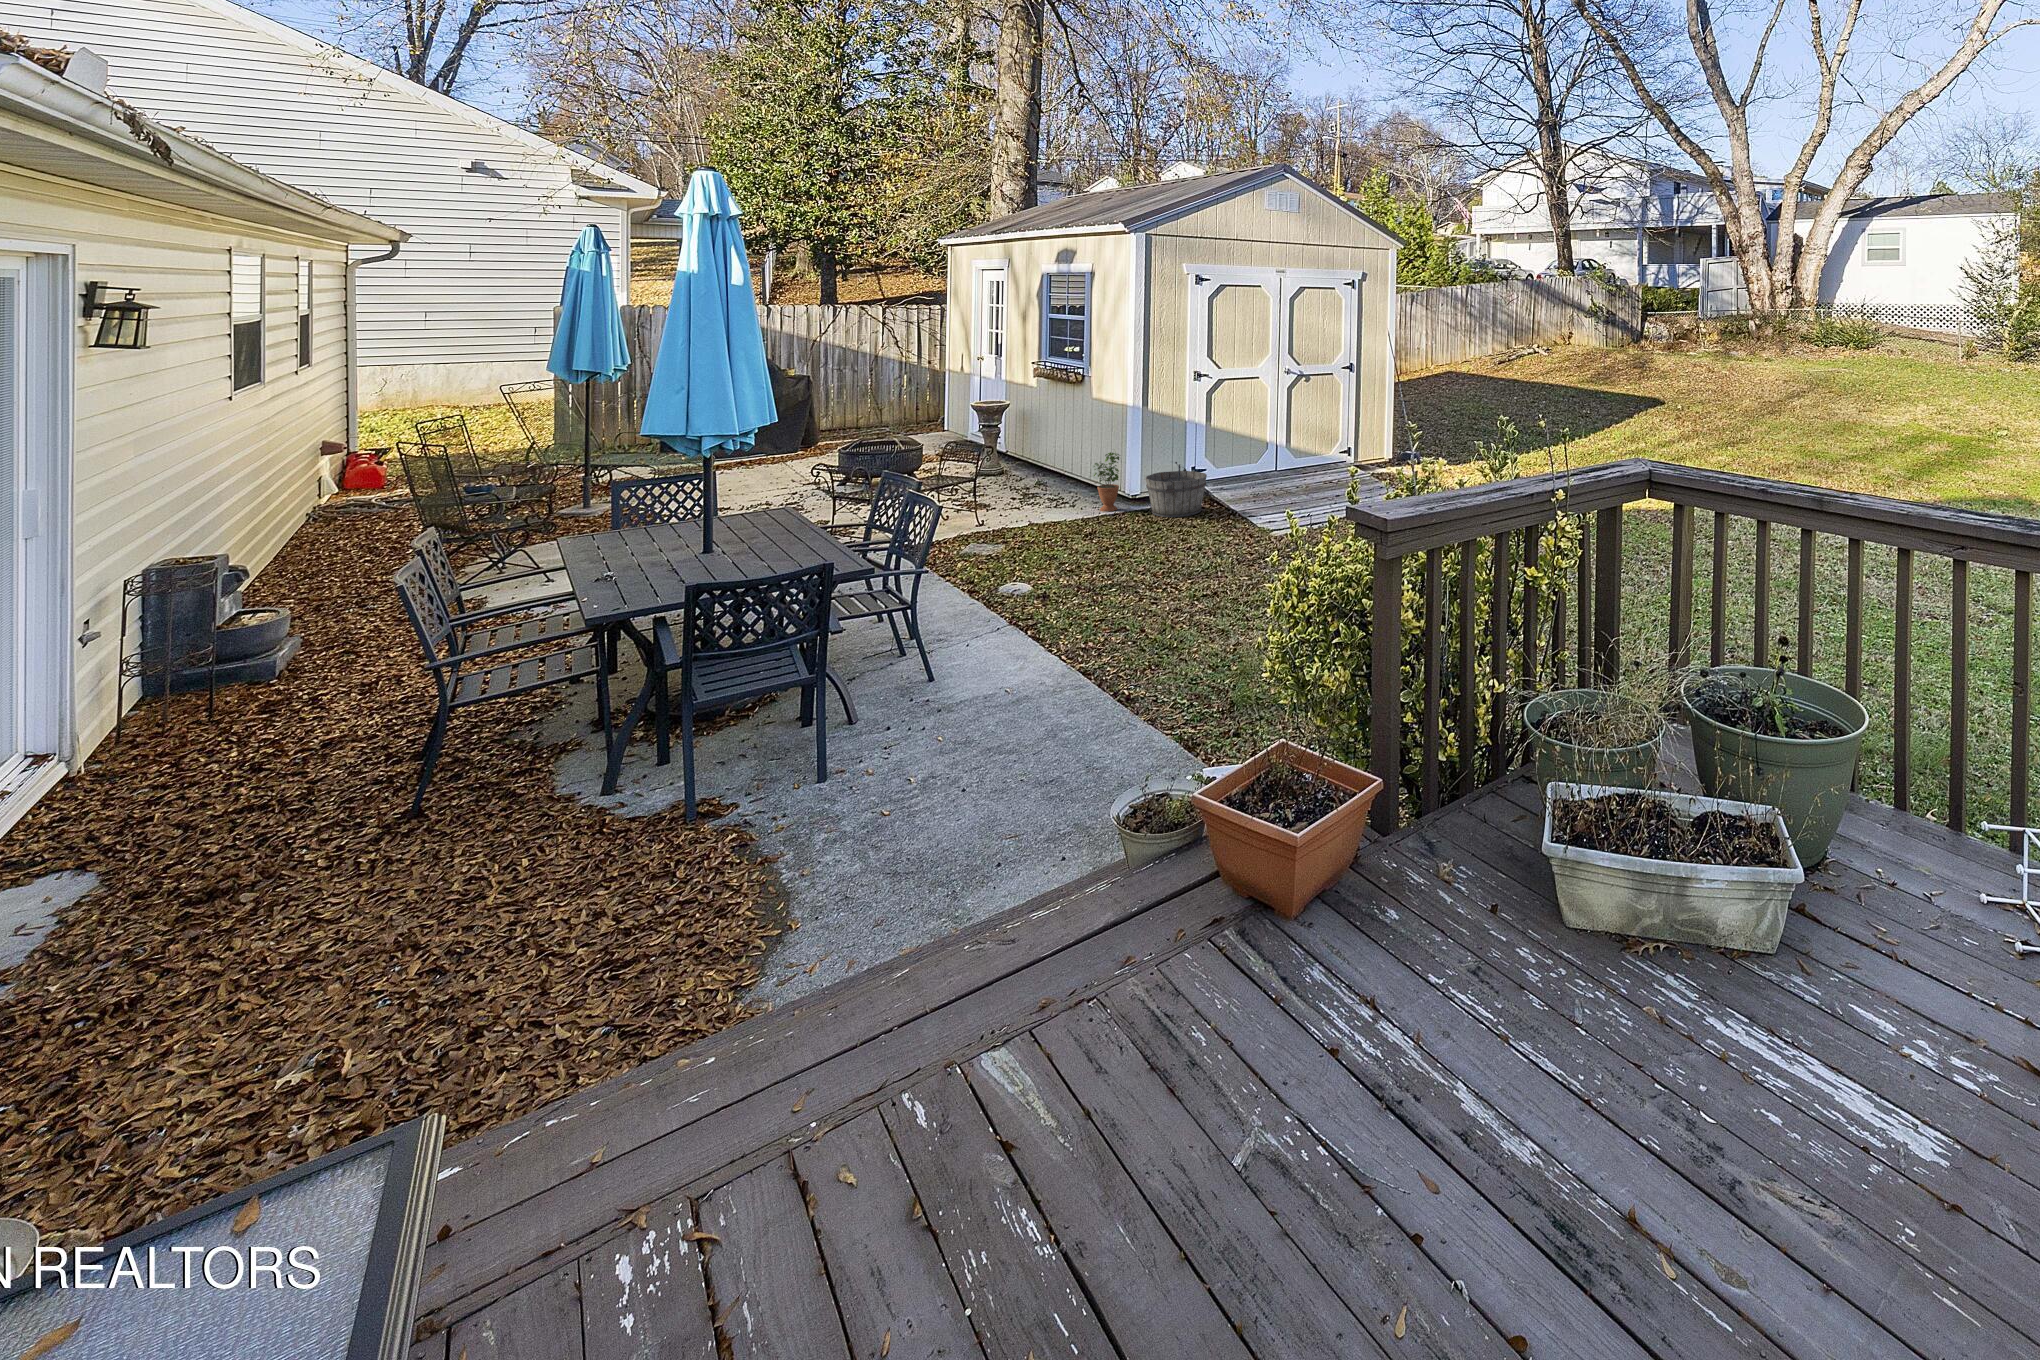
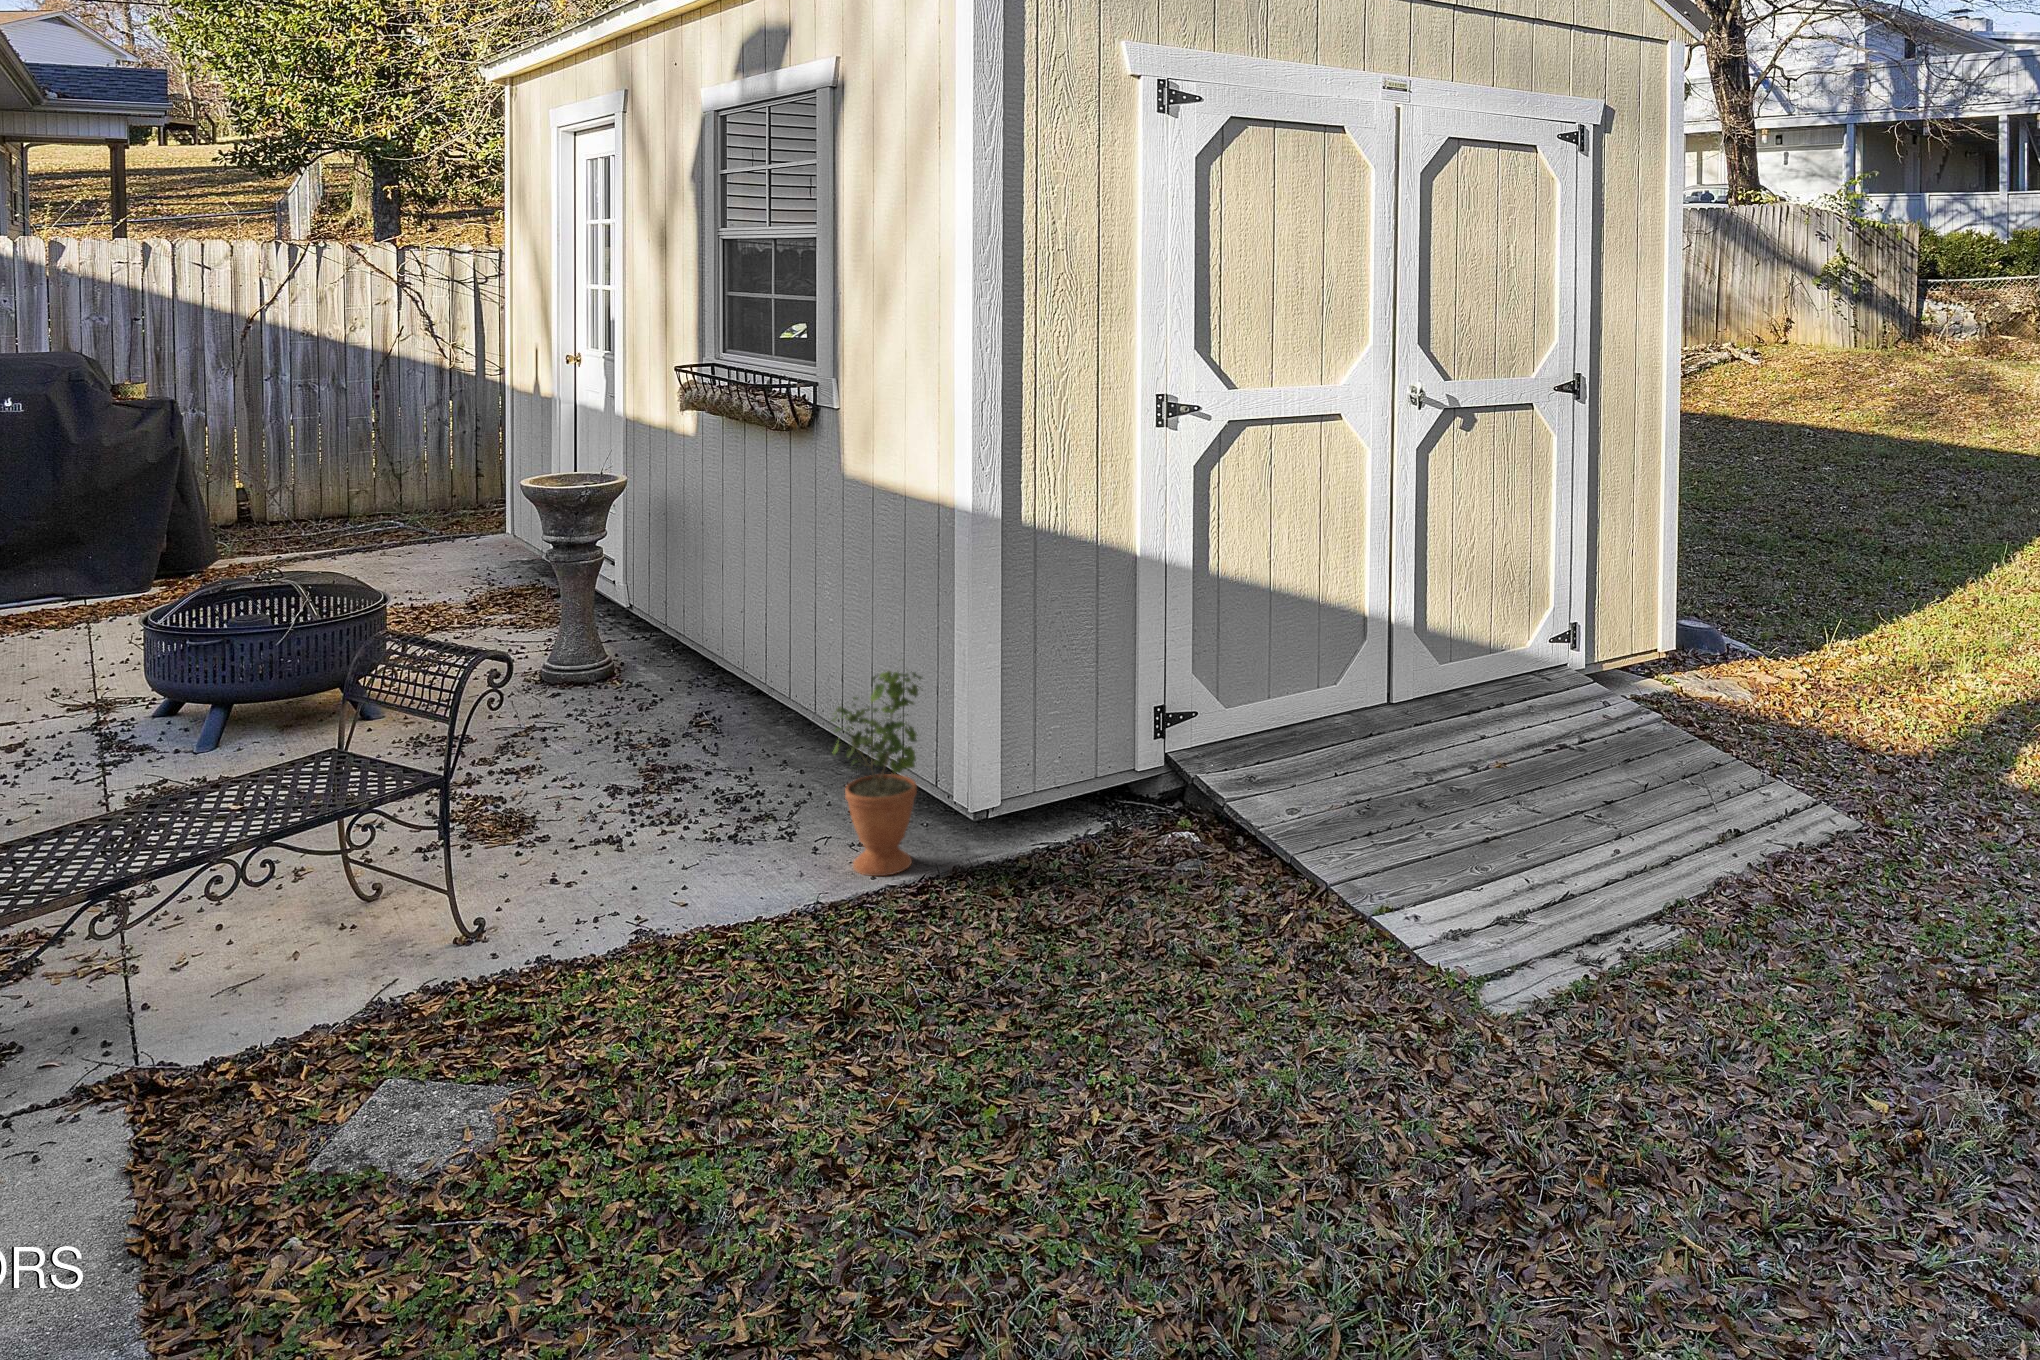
wooden bucket: present [1146,462,1207,517] -> none [1008,707,1215,918]

